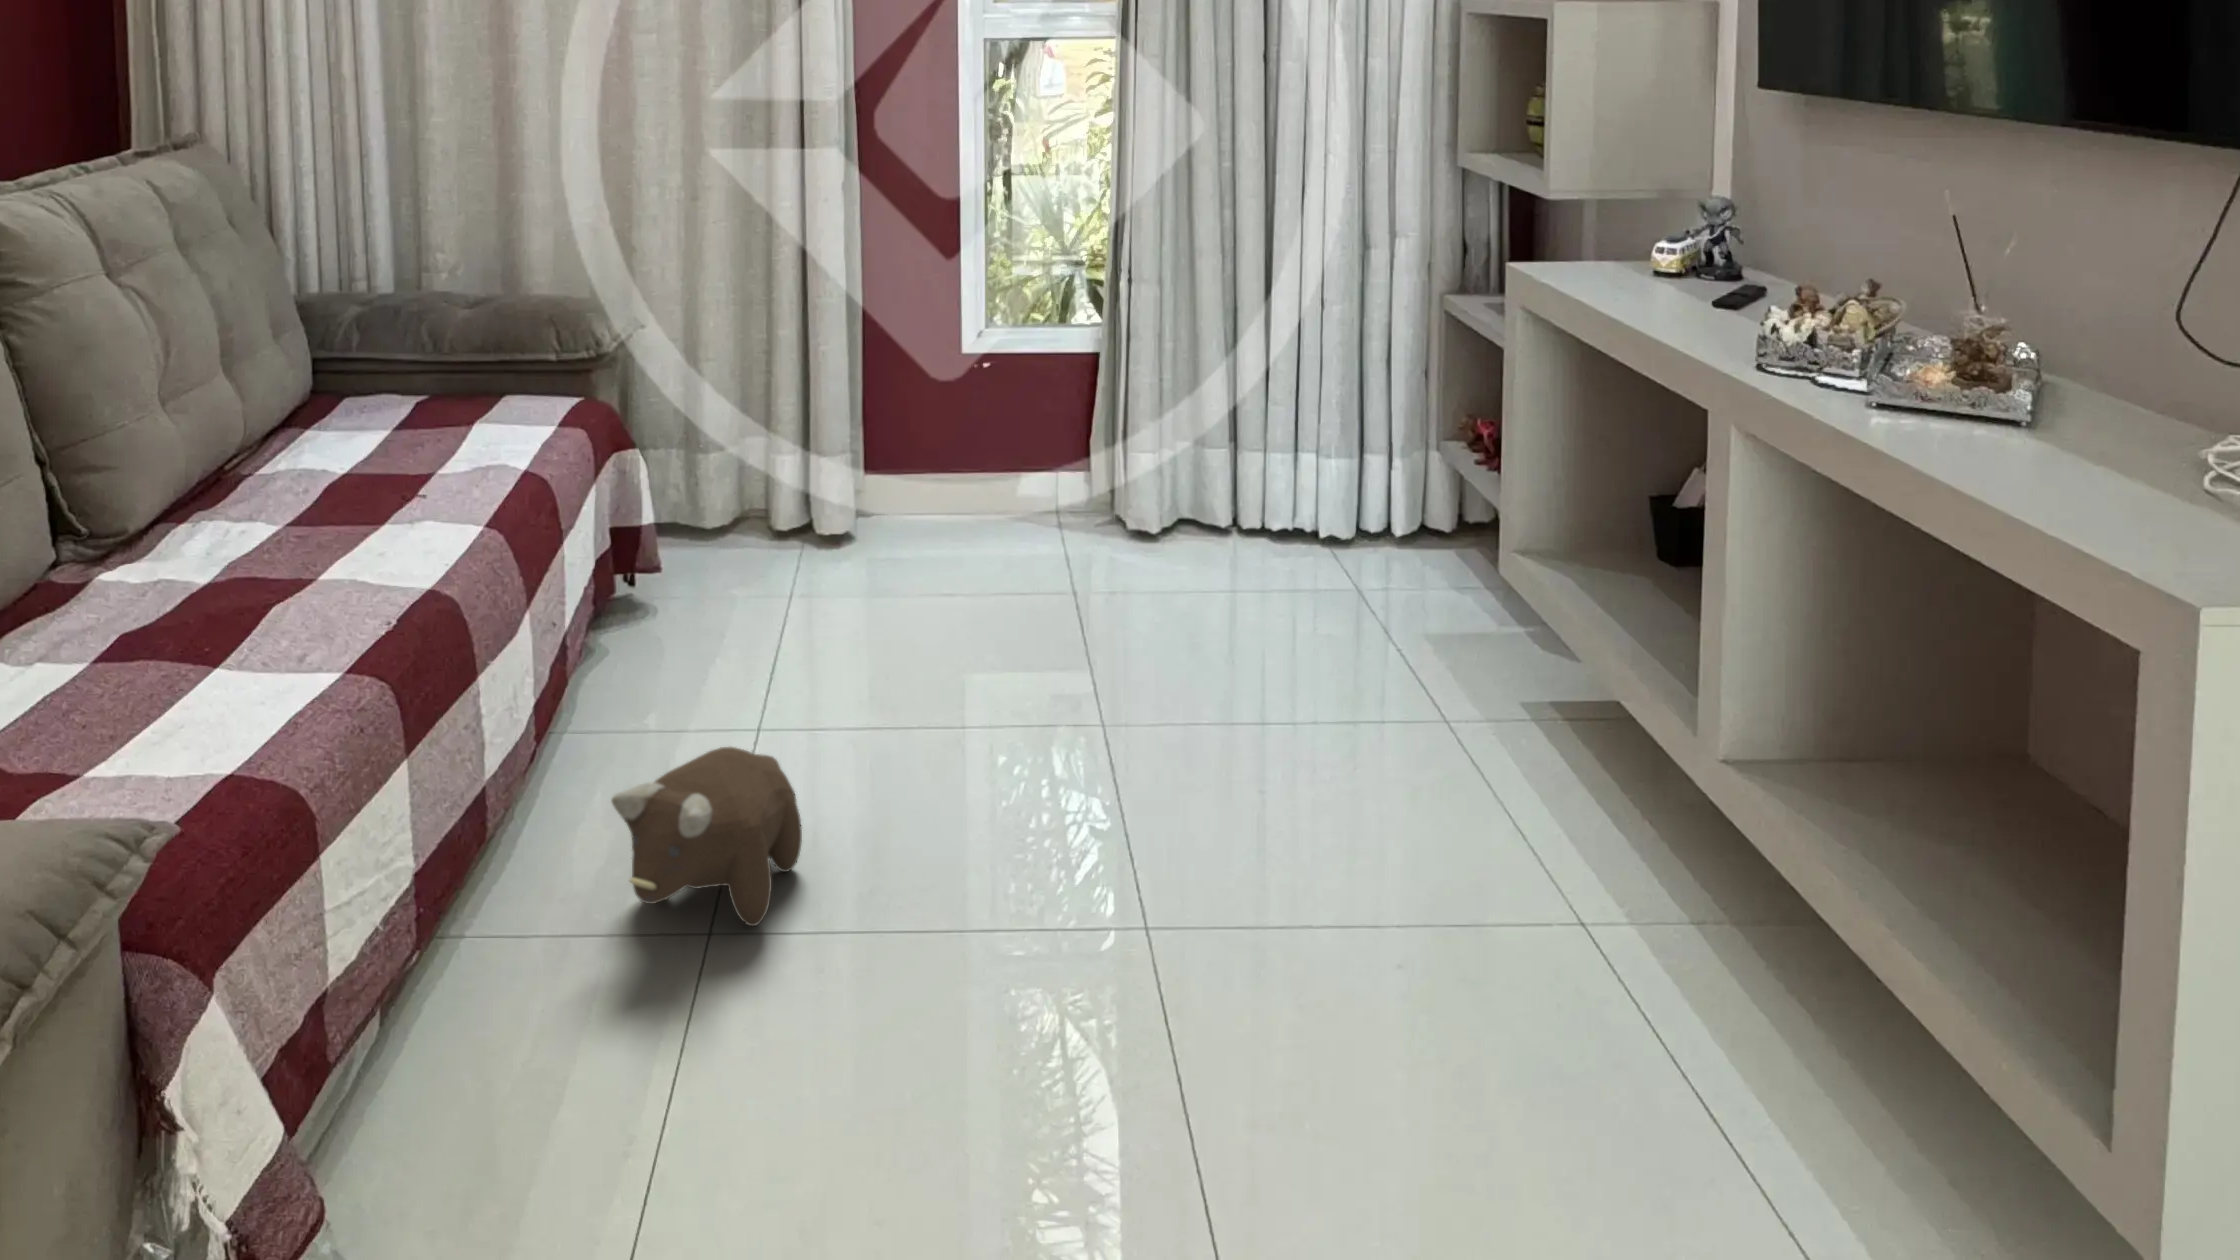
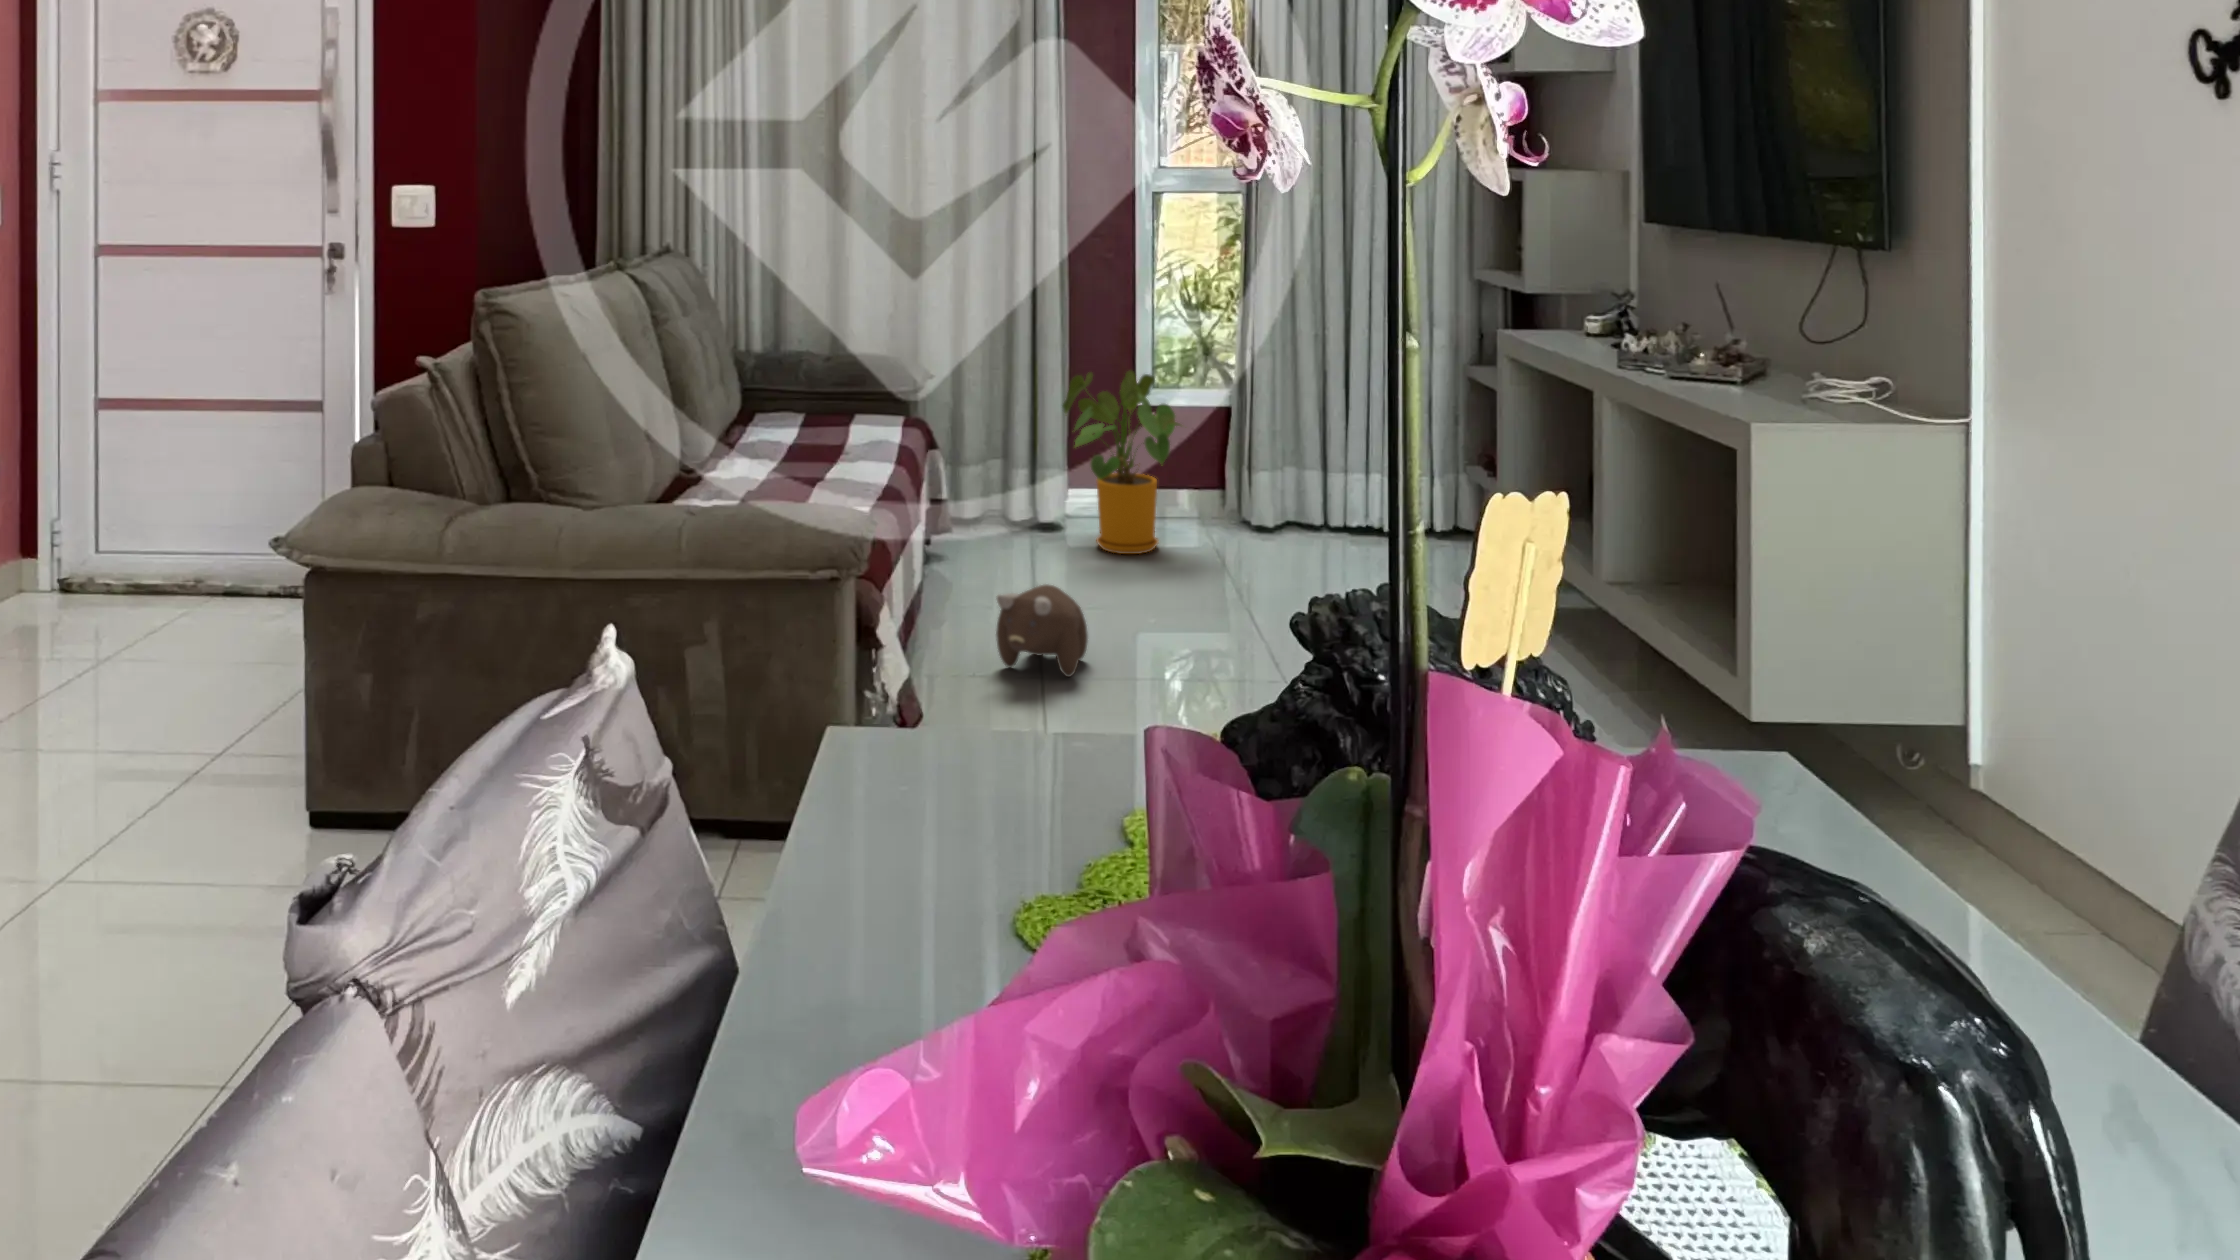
house plant: none [857,308,1034,587] -> present [1063,371,1181,554]

